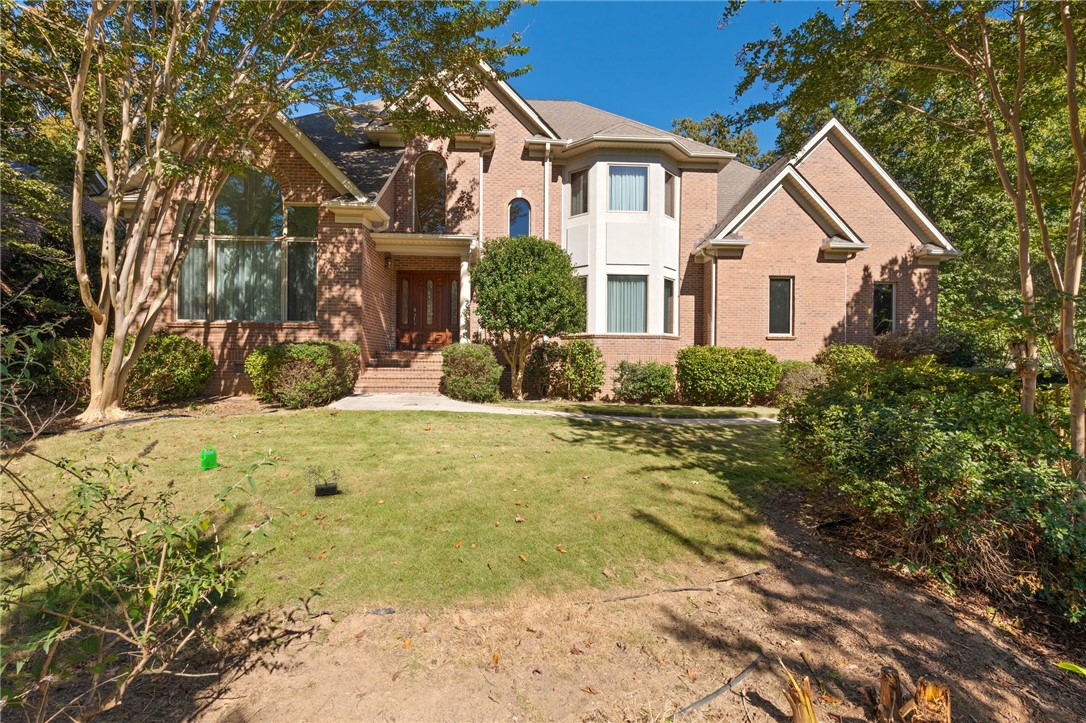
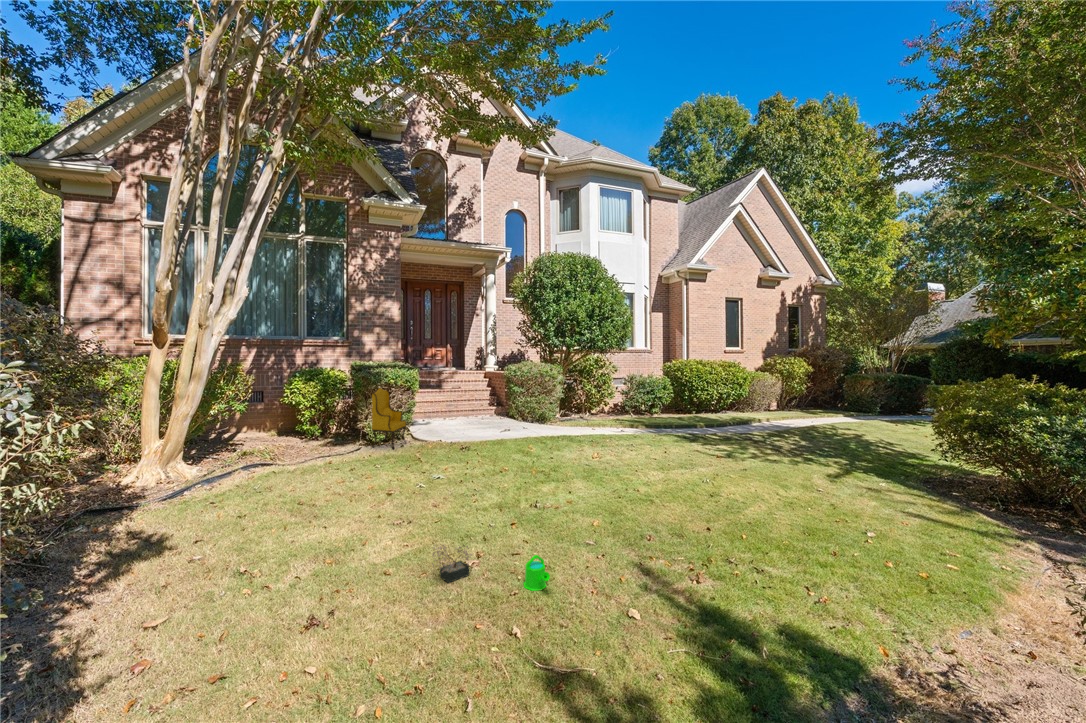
armchair: none [289,356,322,406] -> present [372,388,406,449]
decorative plant: present [305,465,343,496] -> present [432,545,472,583]

